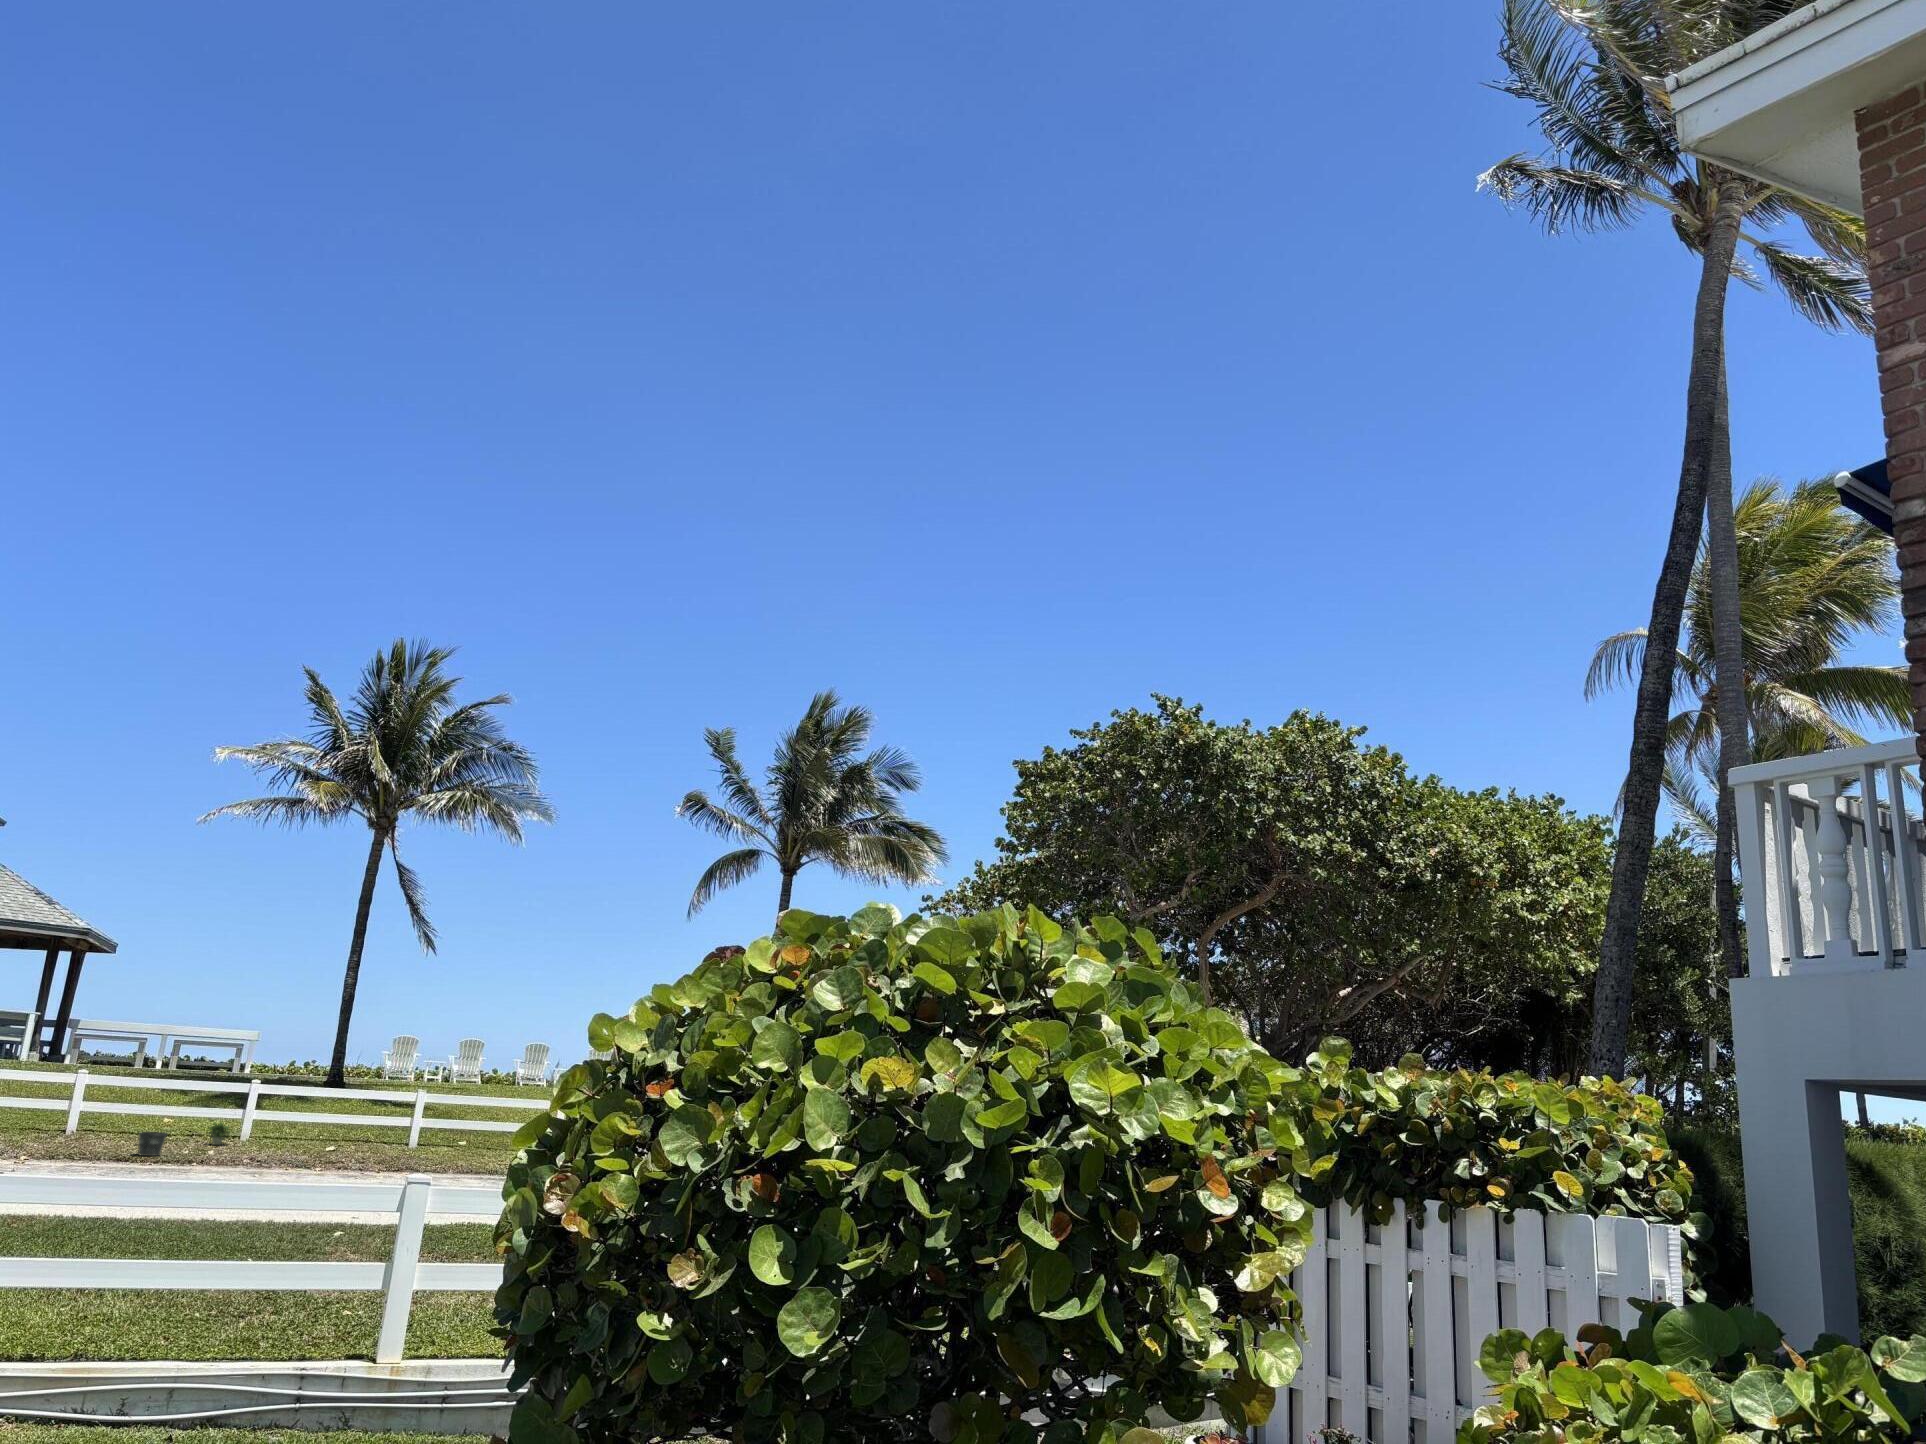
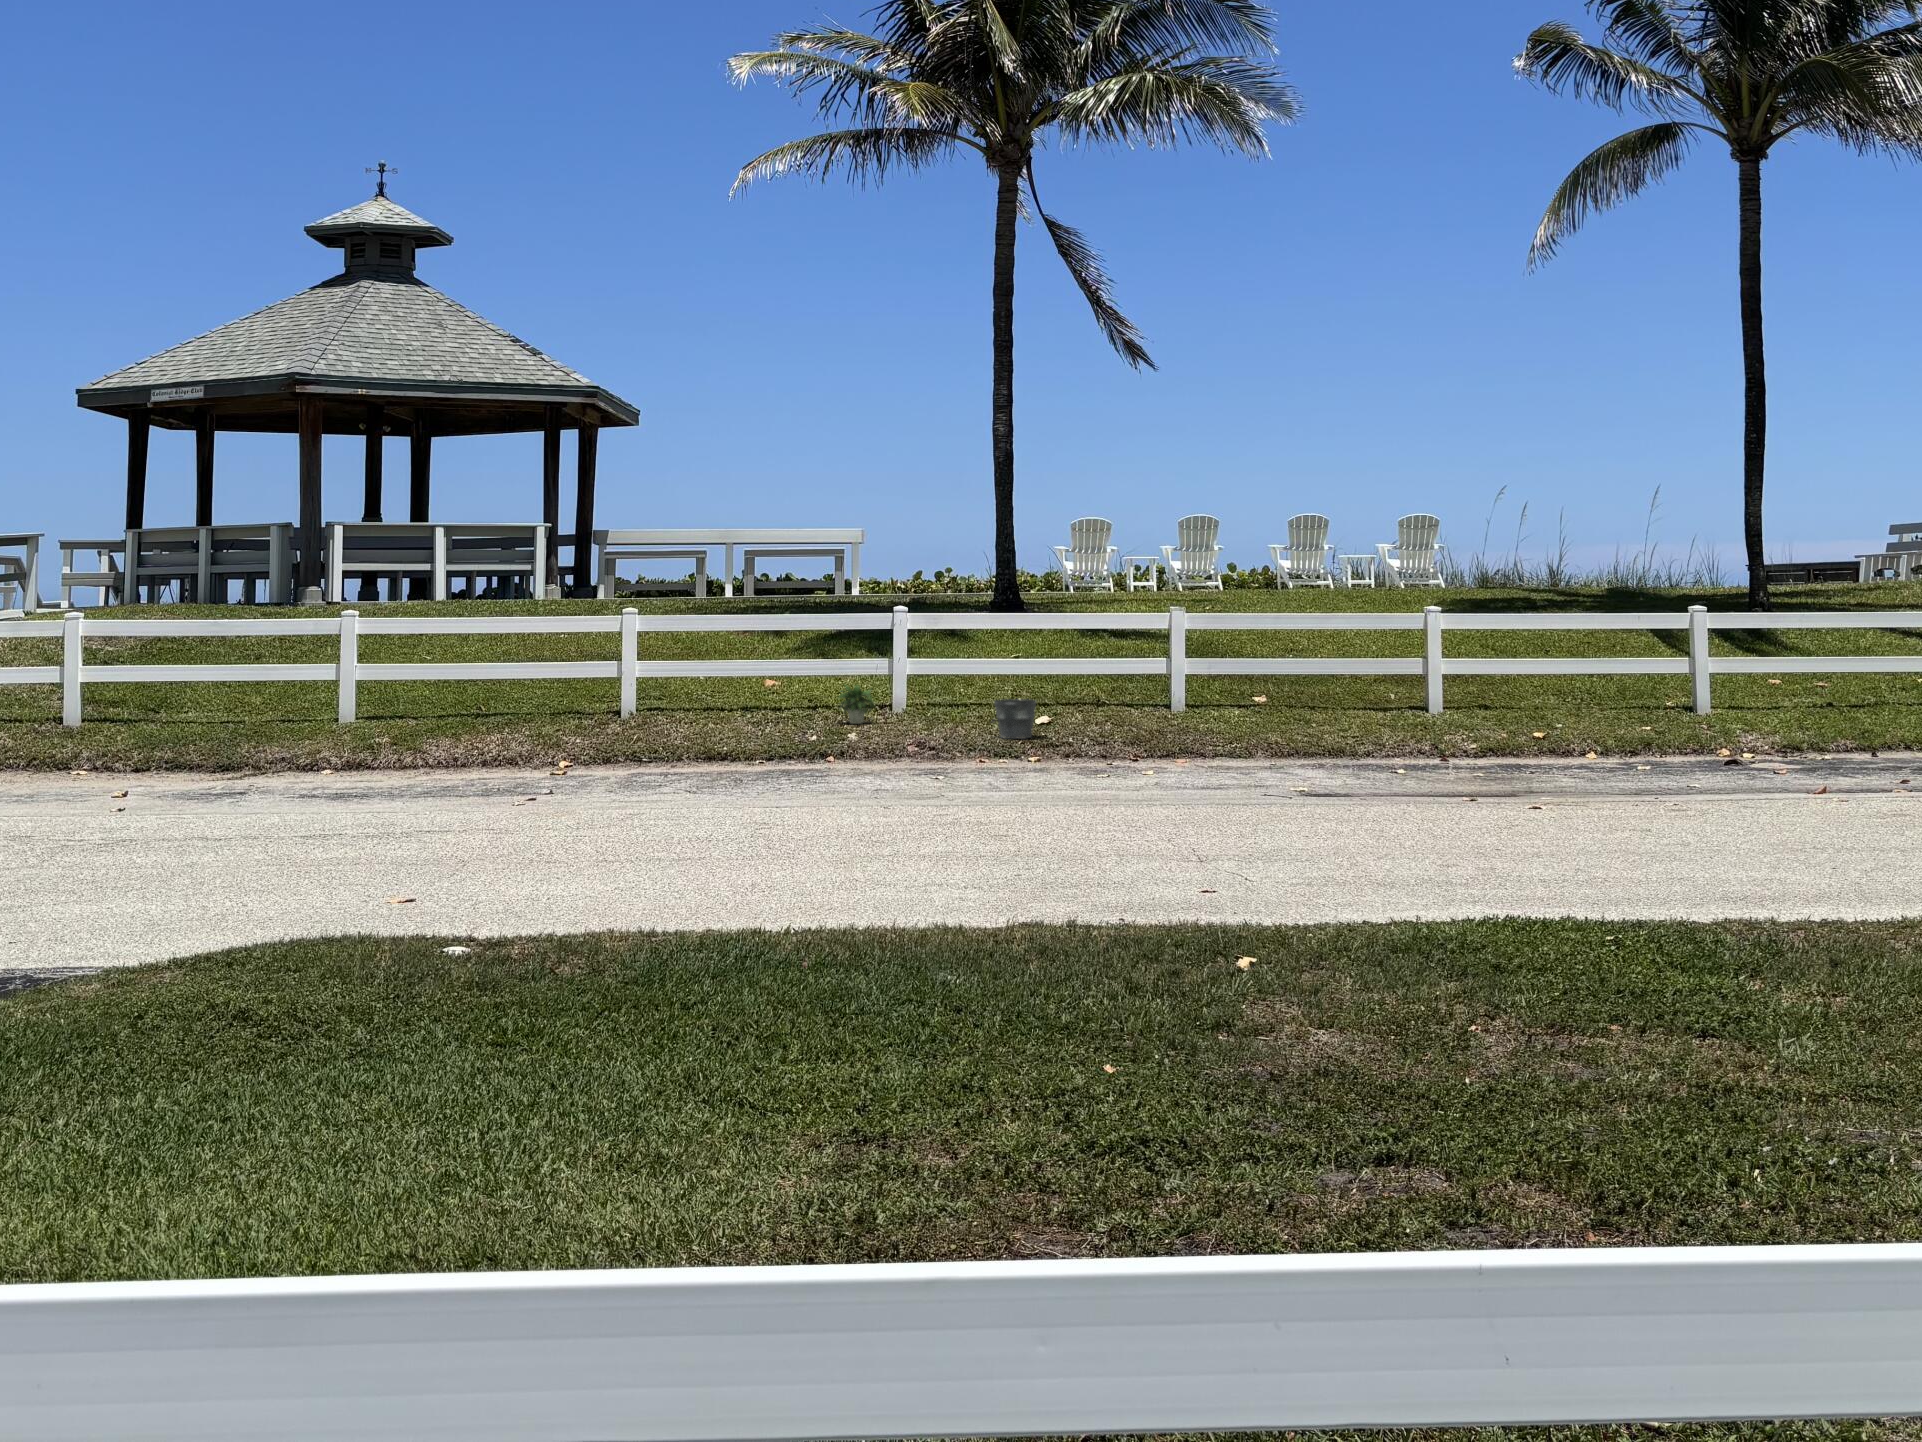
bucket: present [138,1132,167,1156] -> present [991,699,1036,739]

